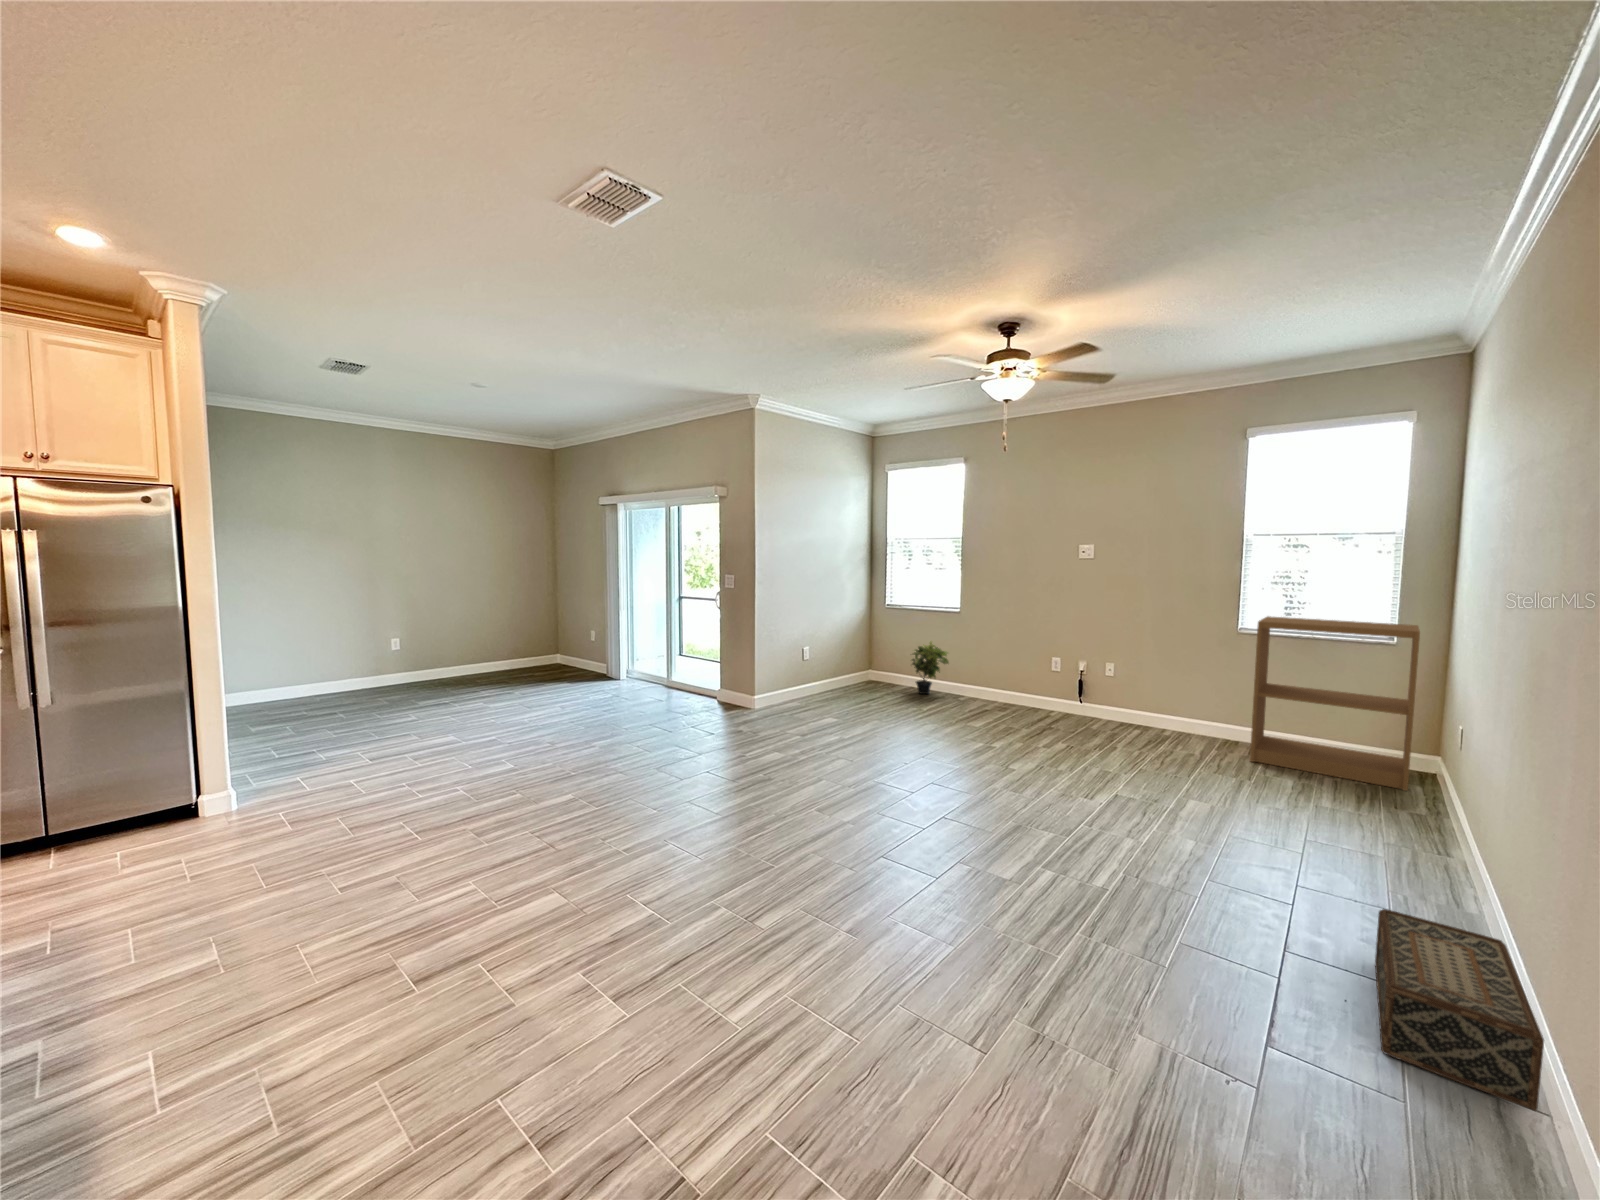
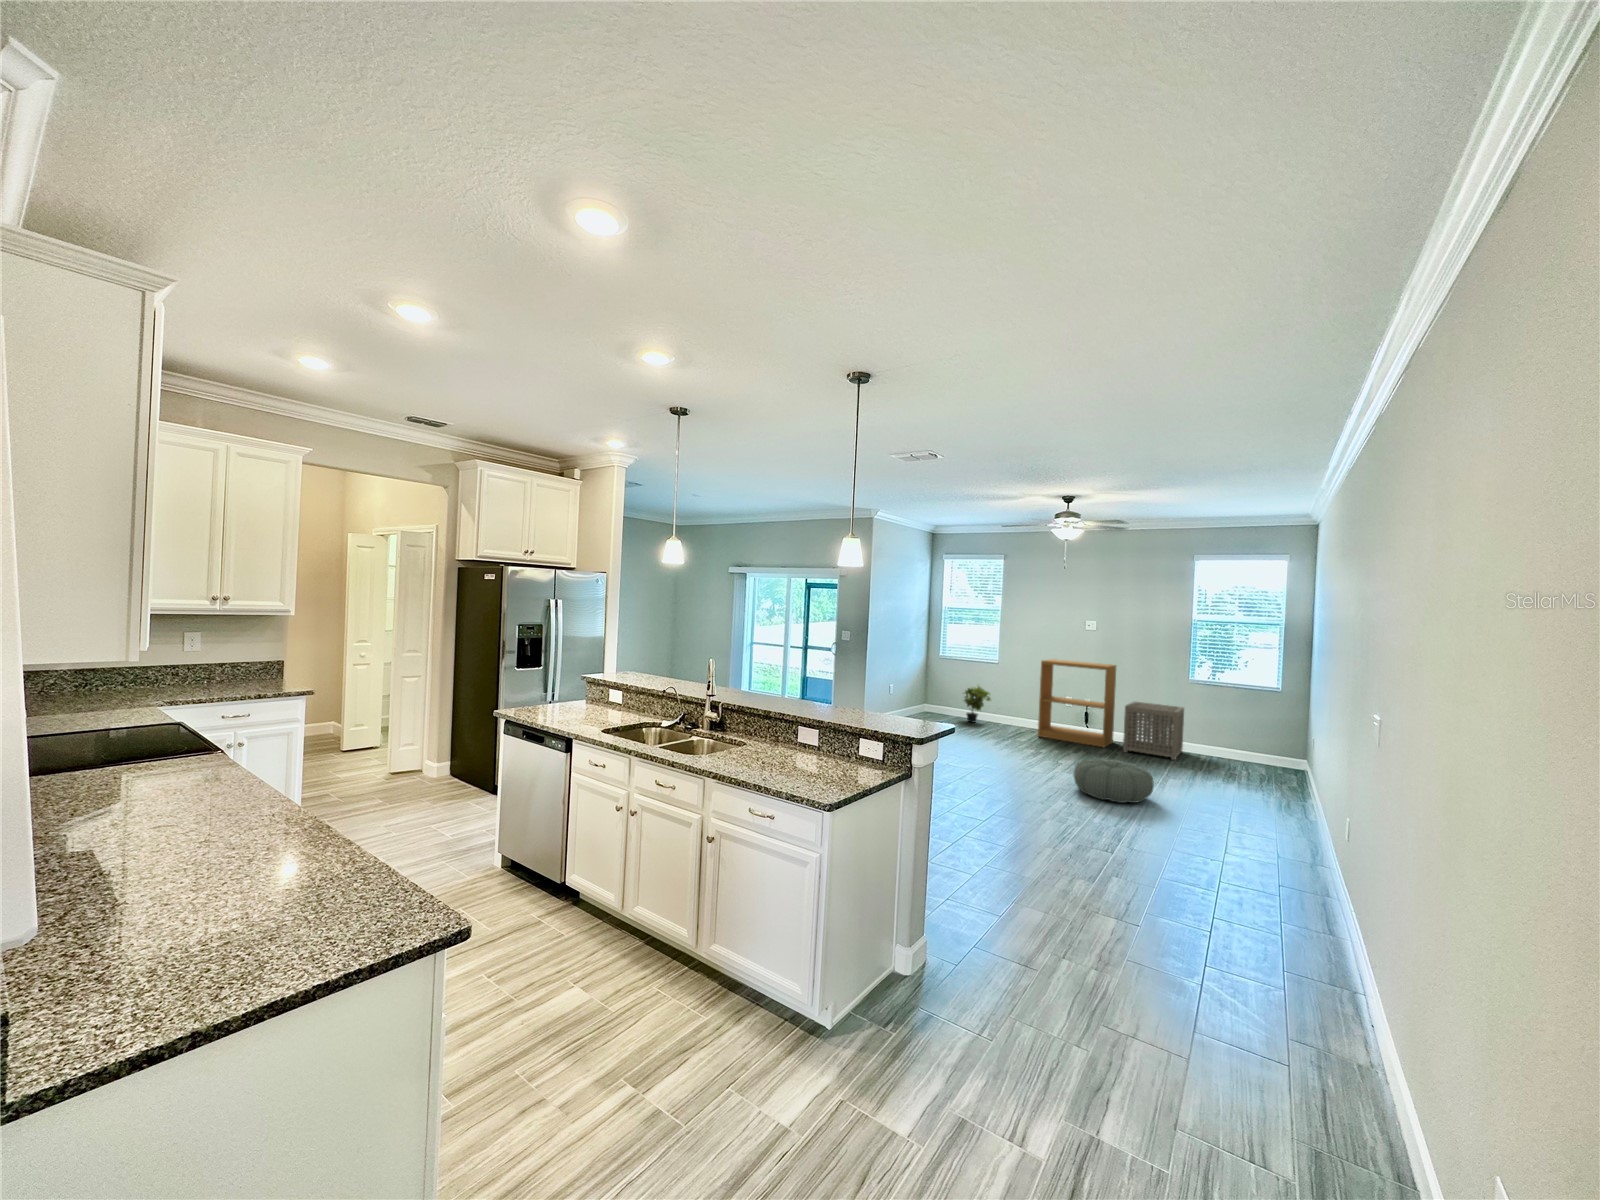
bookshelf: present [1250,616,1420,791] -> present [1038,659,1116,747]
side table: none [1128,662,1229,757] -> present [1123,702,1184,760]
pouf: none [1006,777,1149,869] -> present [1074,759,1154,803]
woven basket: present [1375,909,1544,1111] -> none [1265,806,1323,866]

